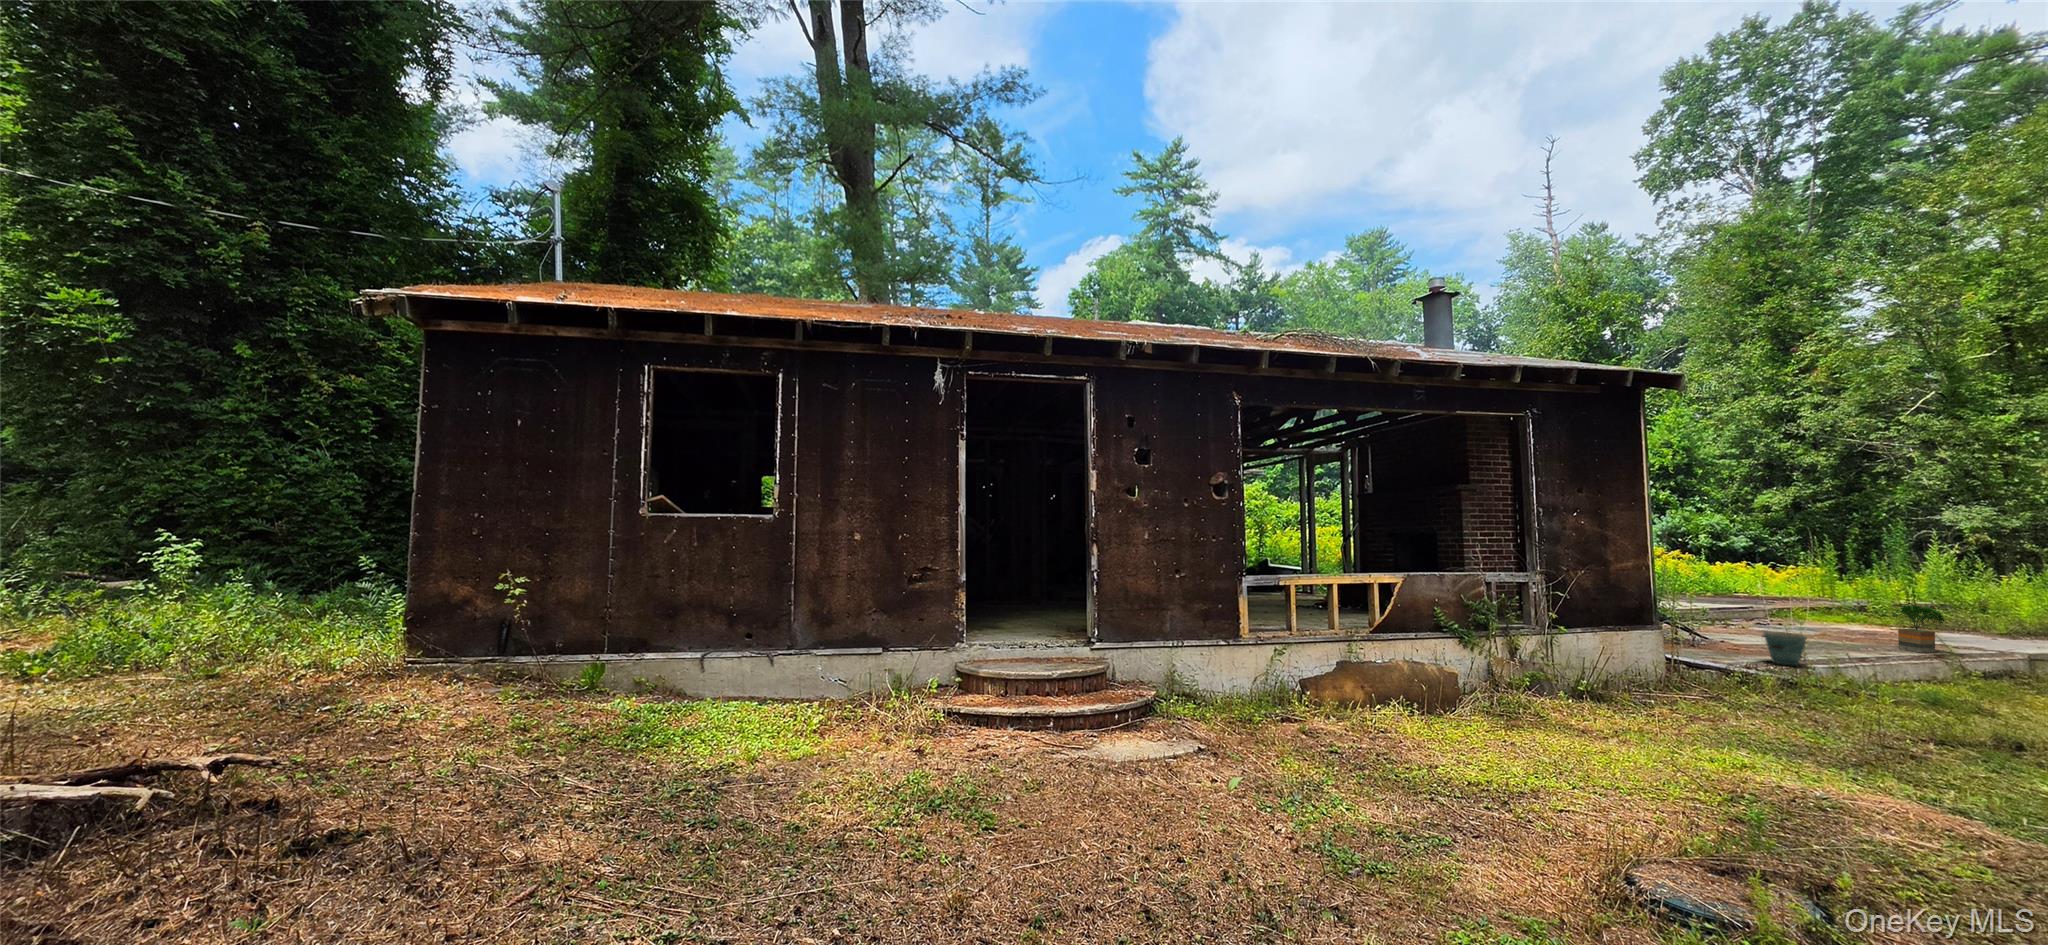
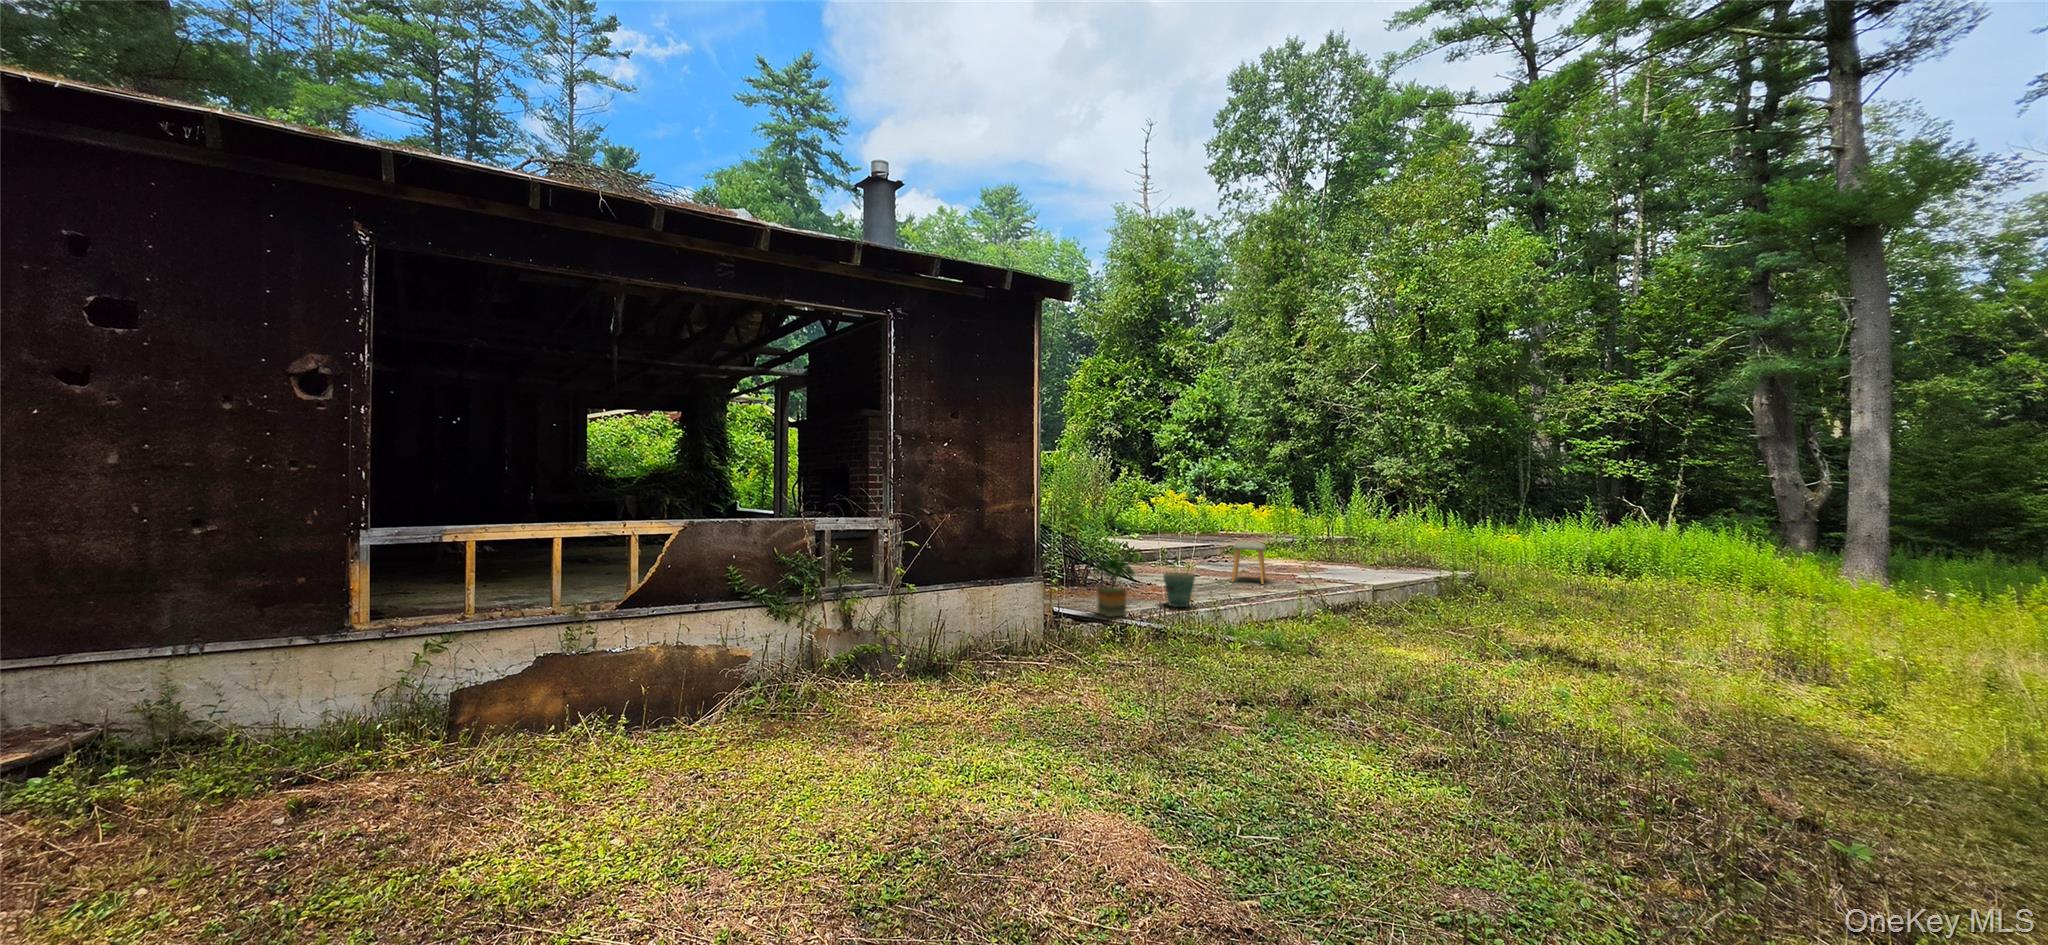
stool: none [1815,604,1864,649] -> present [1231,542,1266,585]
potted tree: present [1892,605,1945,653] -> present [1094,559,1135,617]

